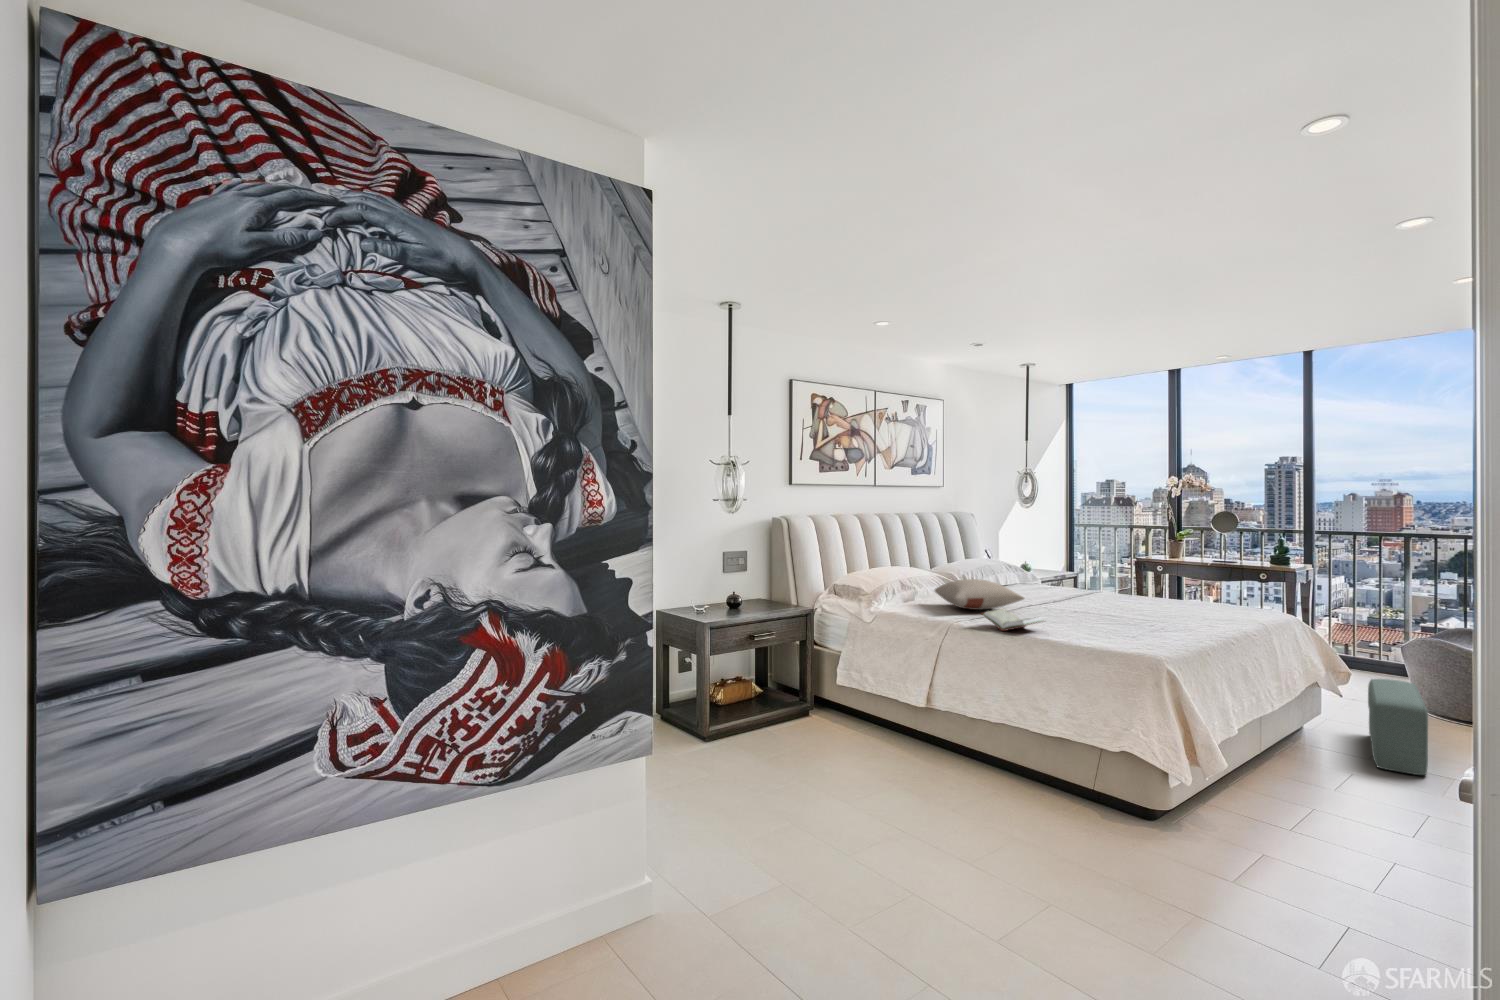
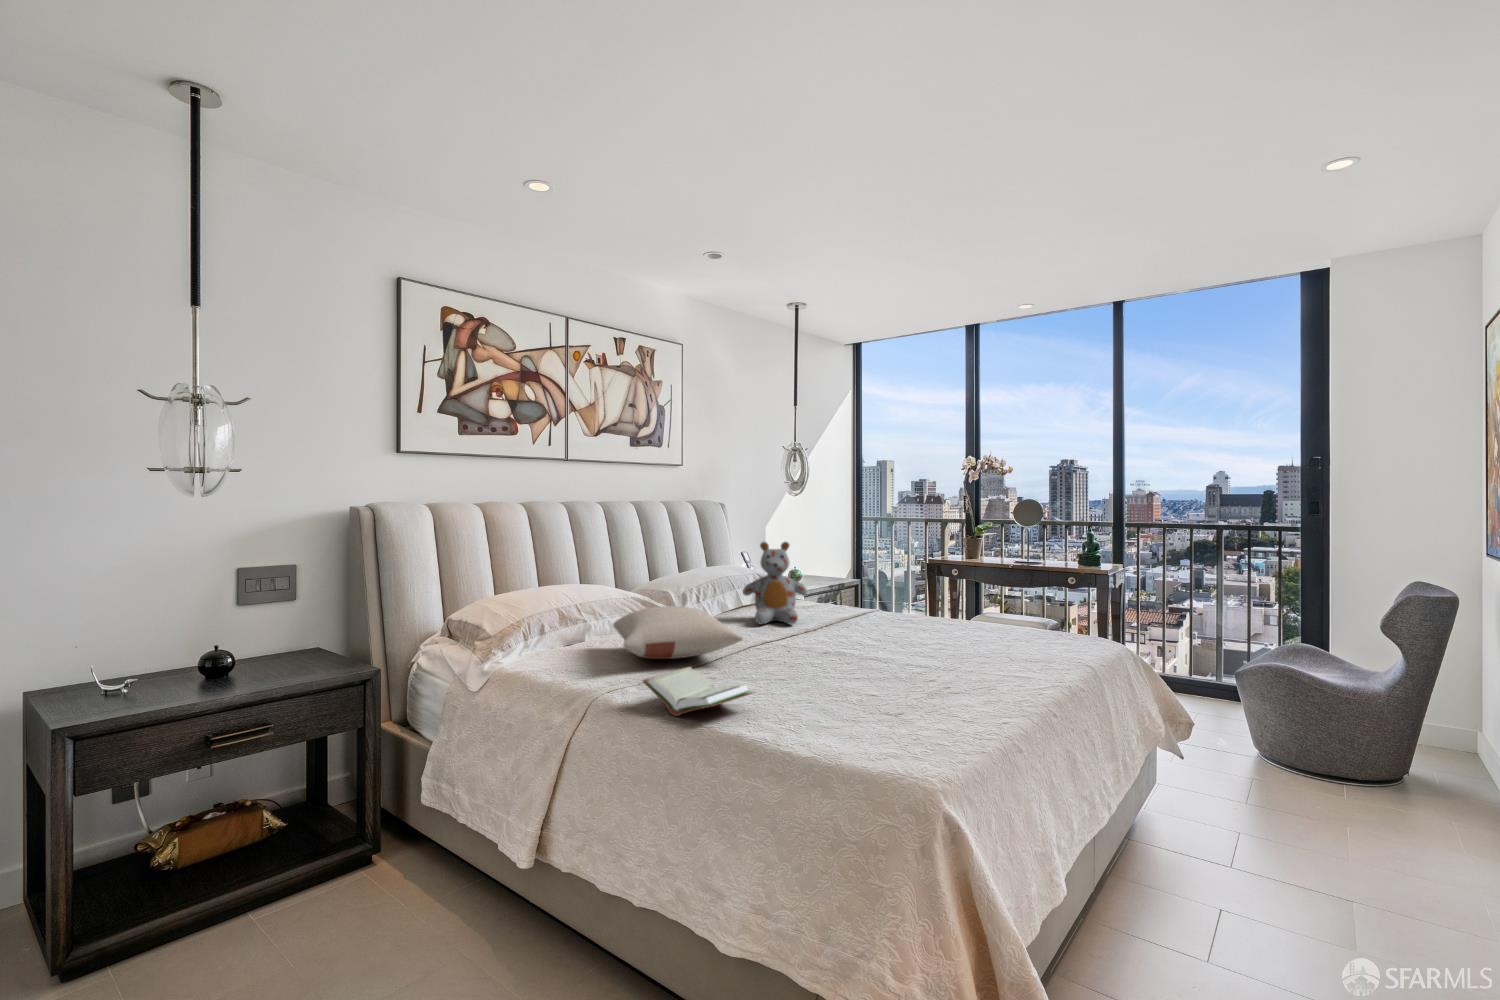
stuffed bear: none [1006,541,1052,596] -> present [743,542,807,624]
pouf: present [1368,679,1428,775] -> none [1226,738,1333,913]

